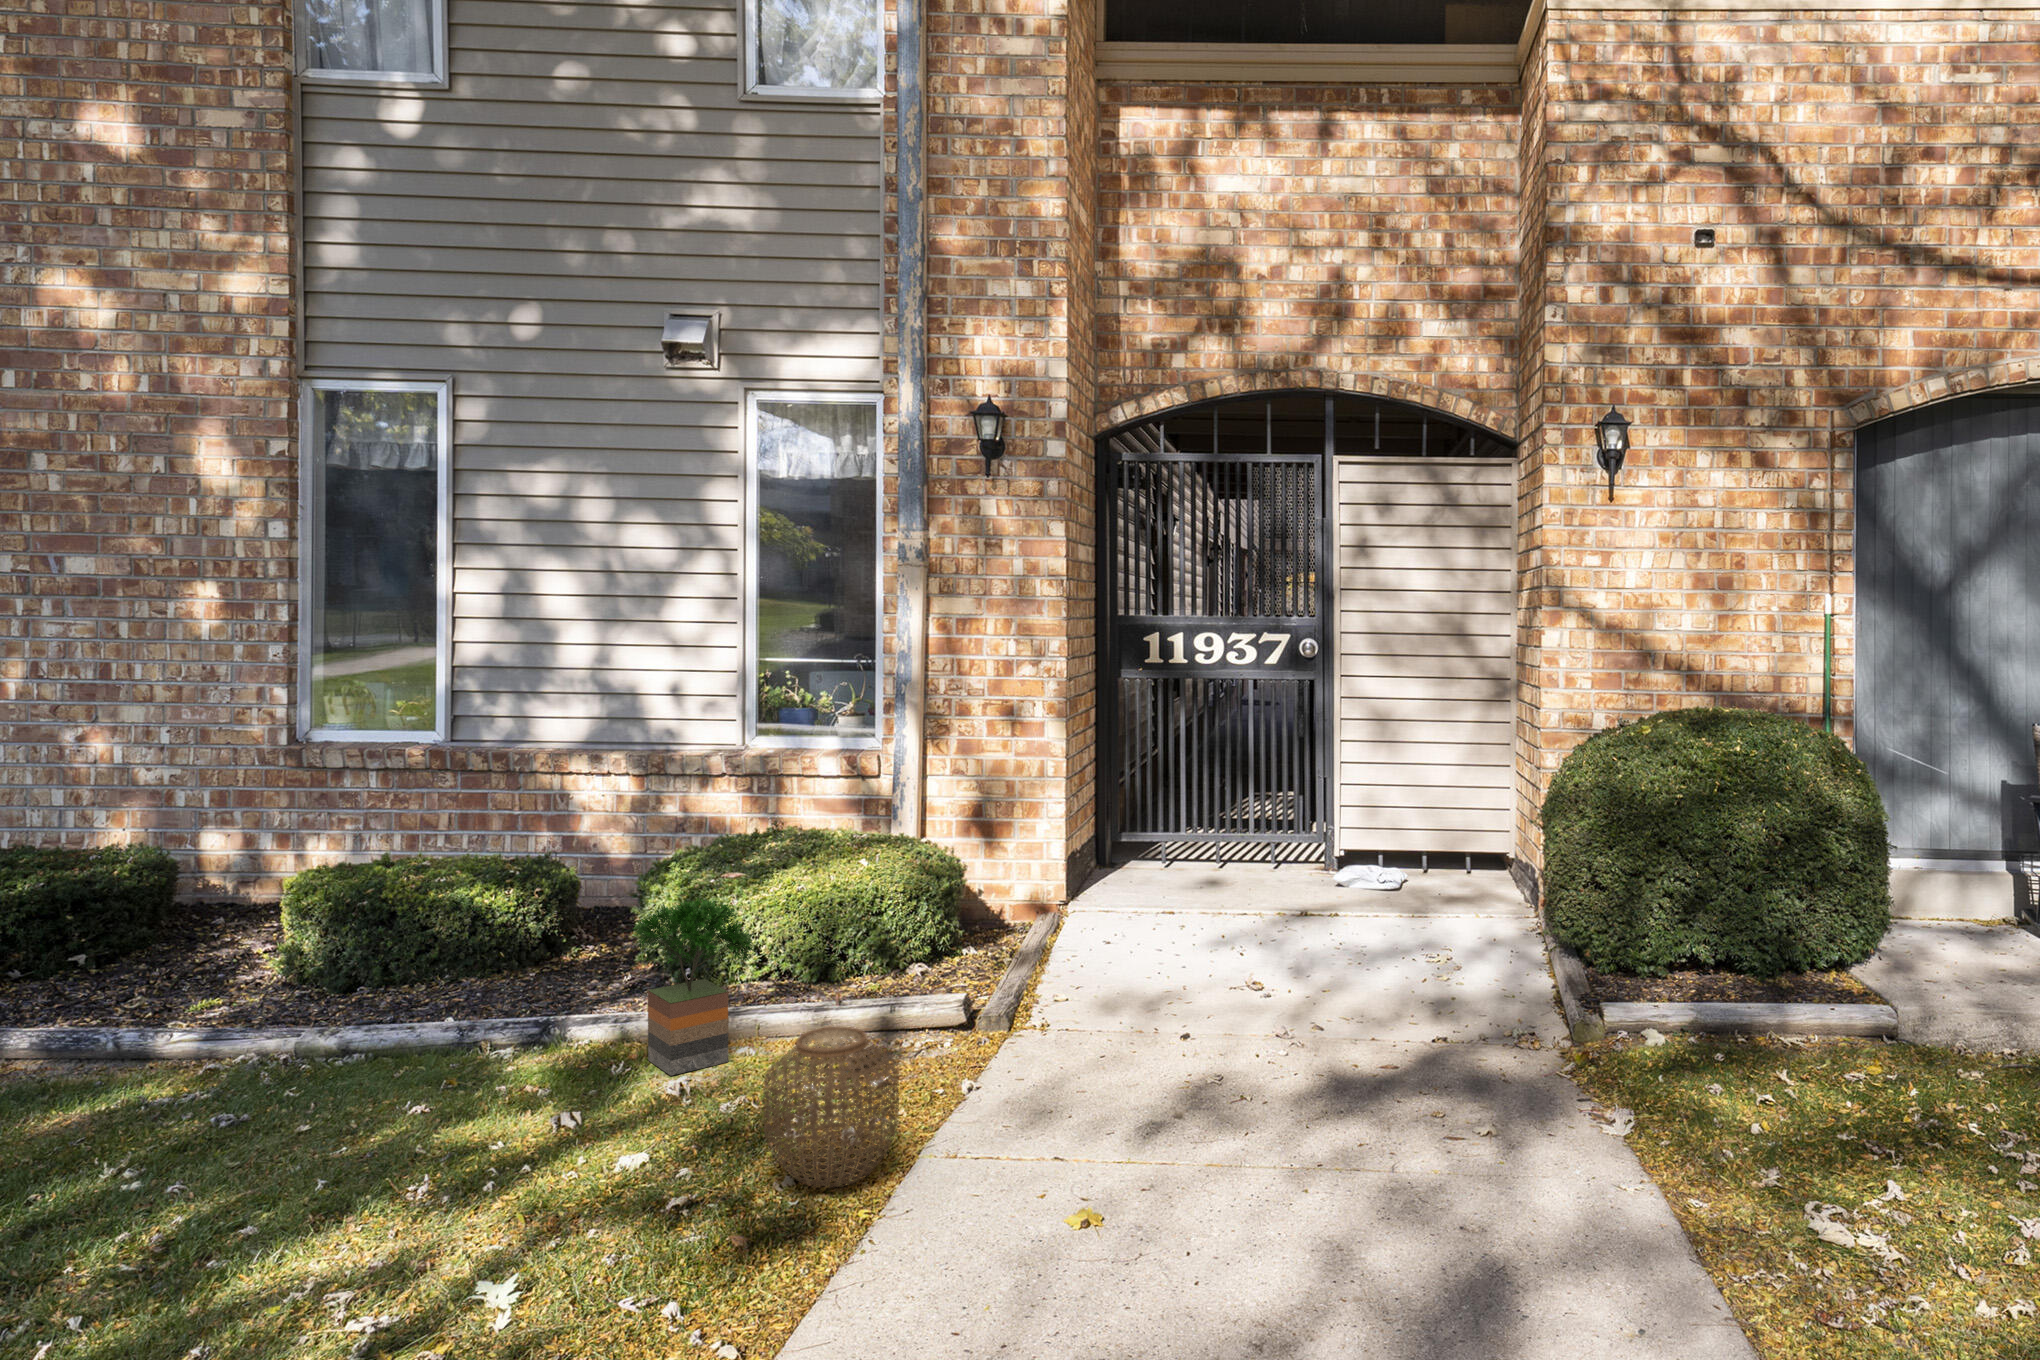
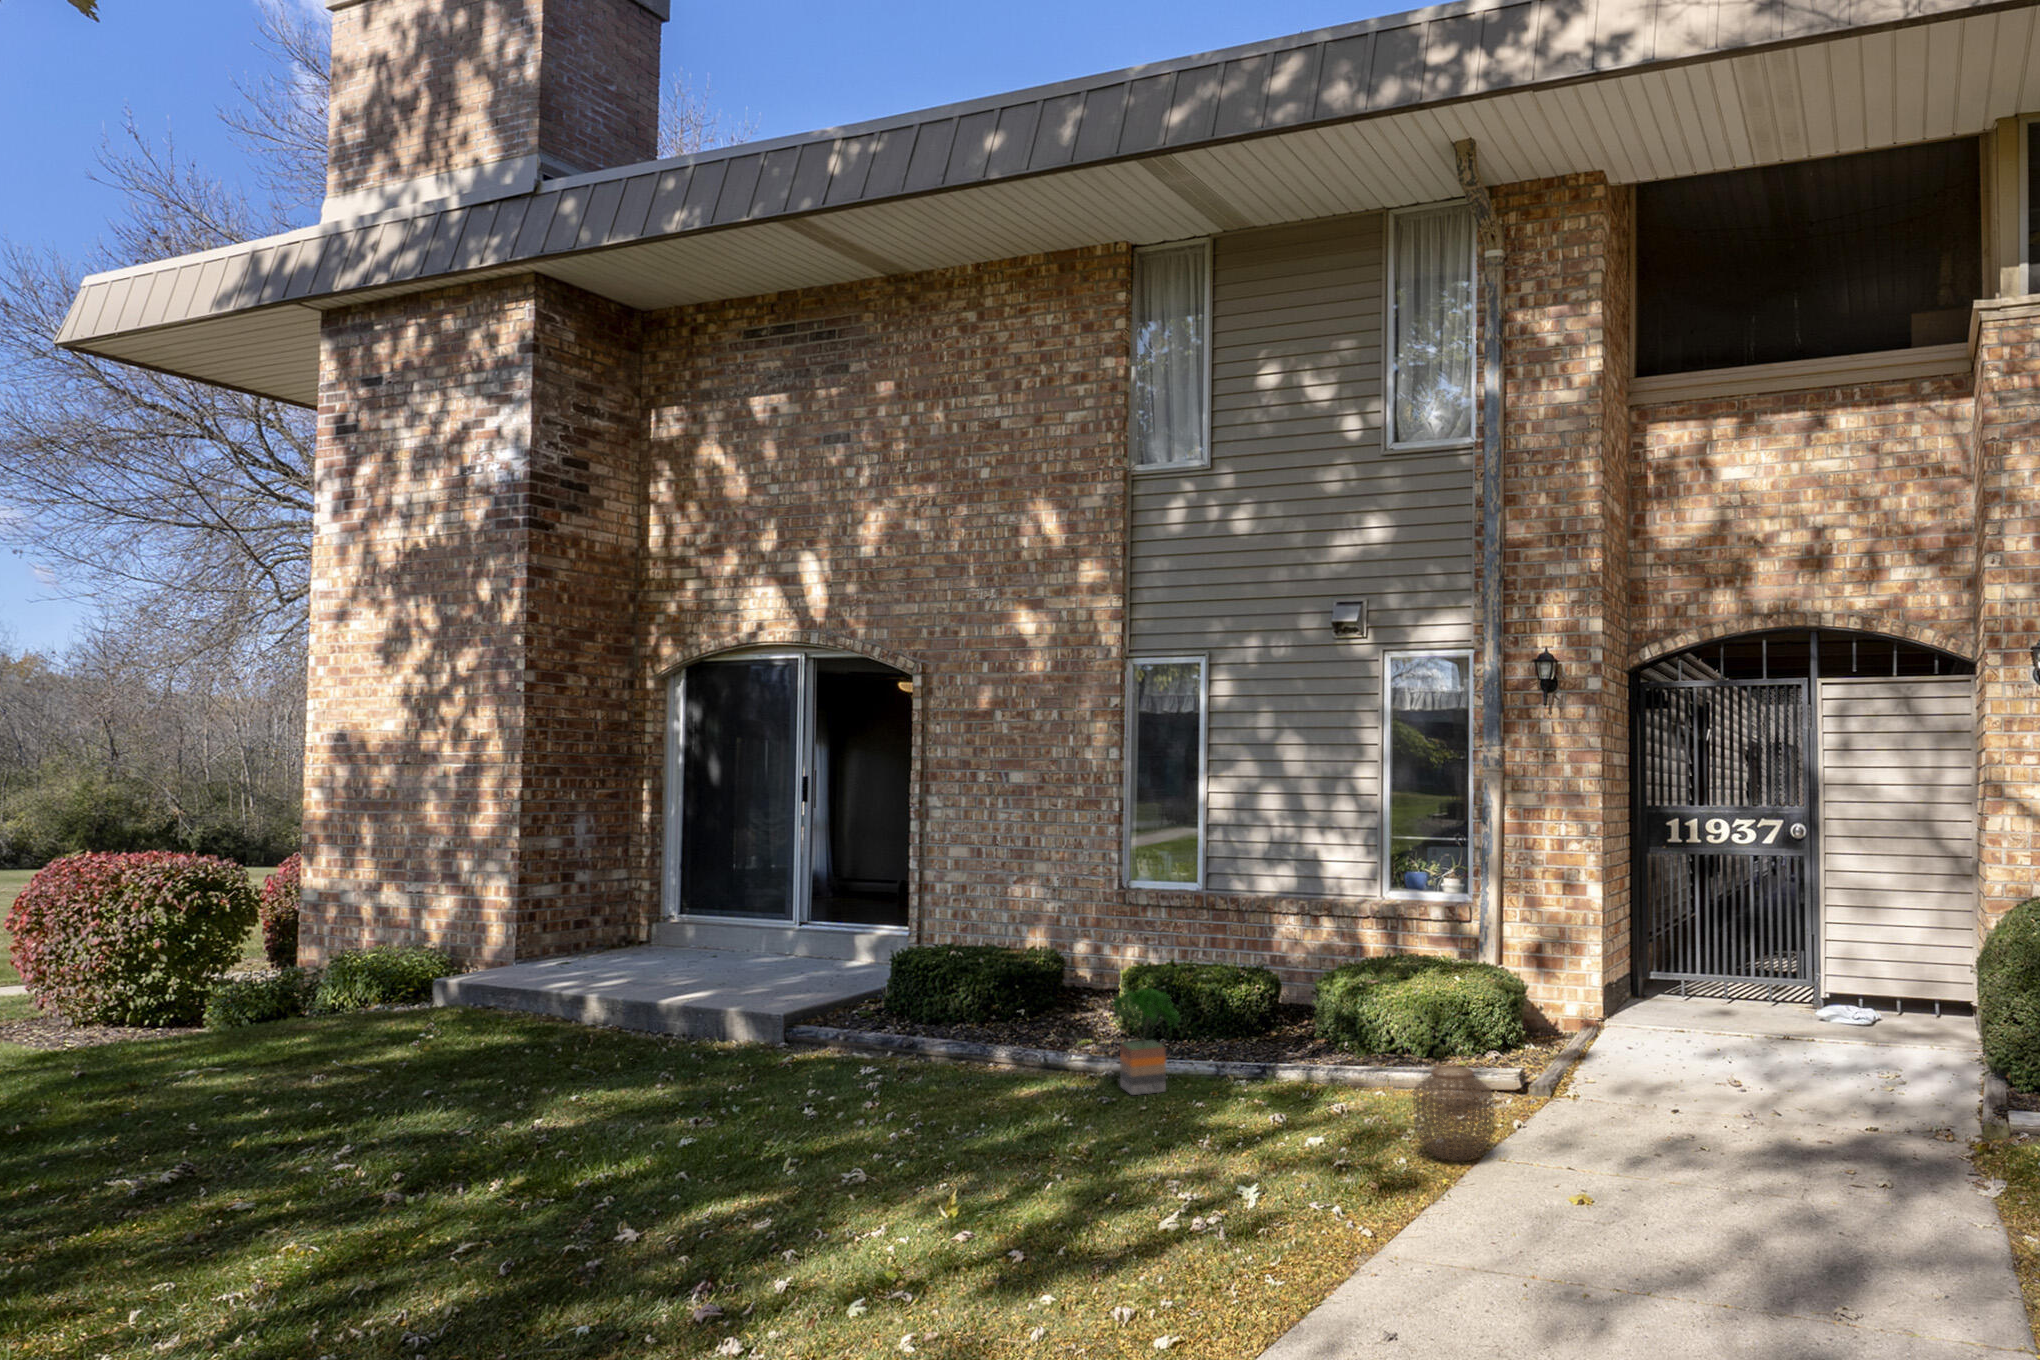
potted tree: present [633,898,754,1076] -> present [1112,989,1179,1095]

